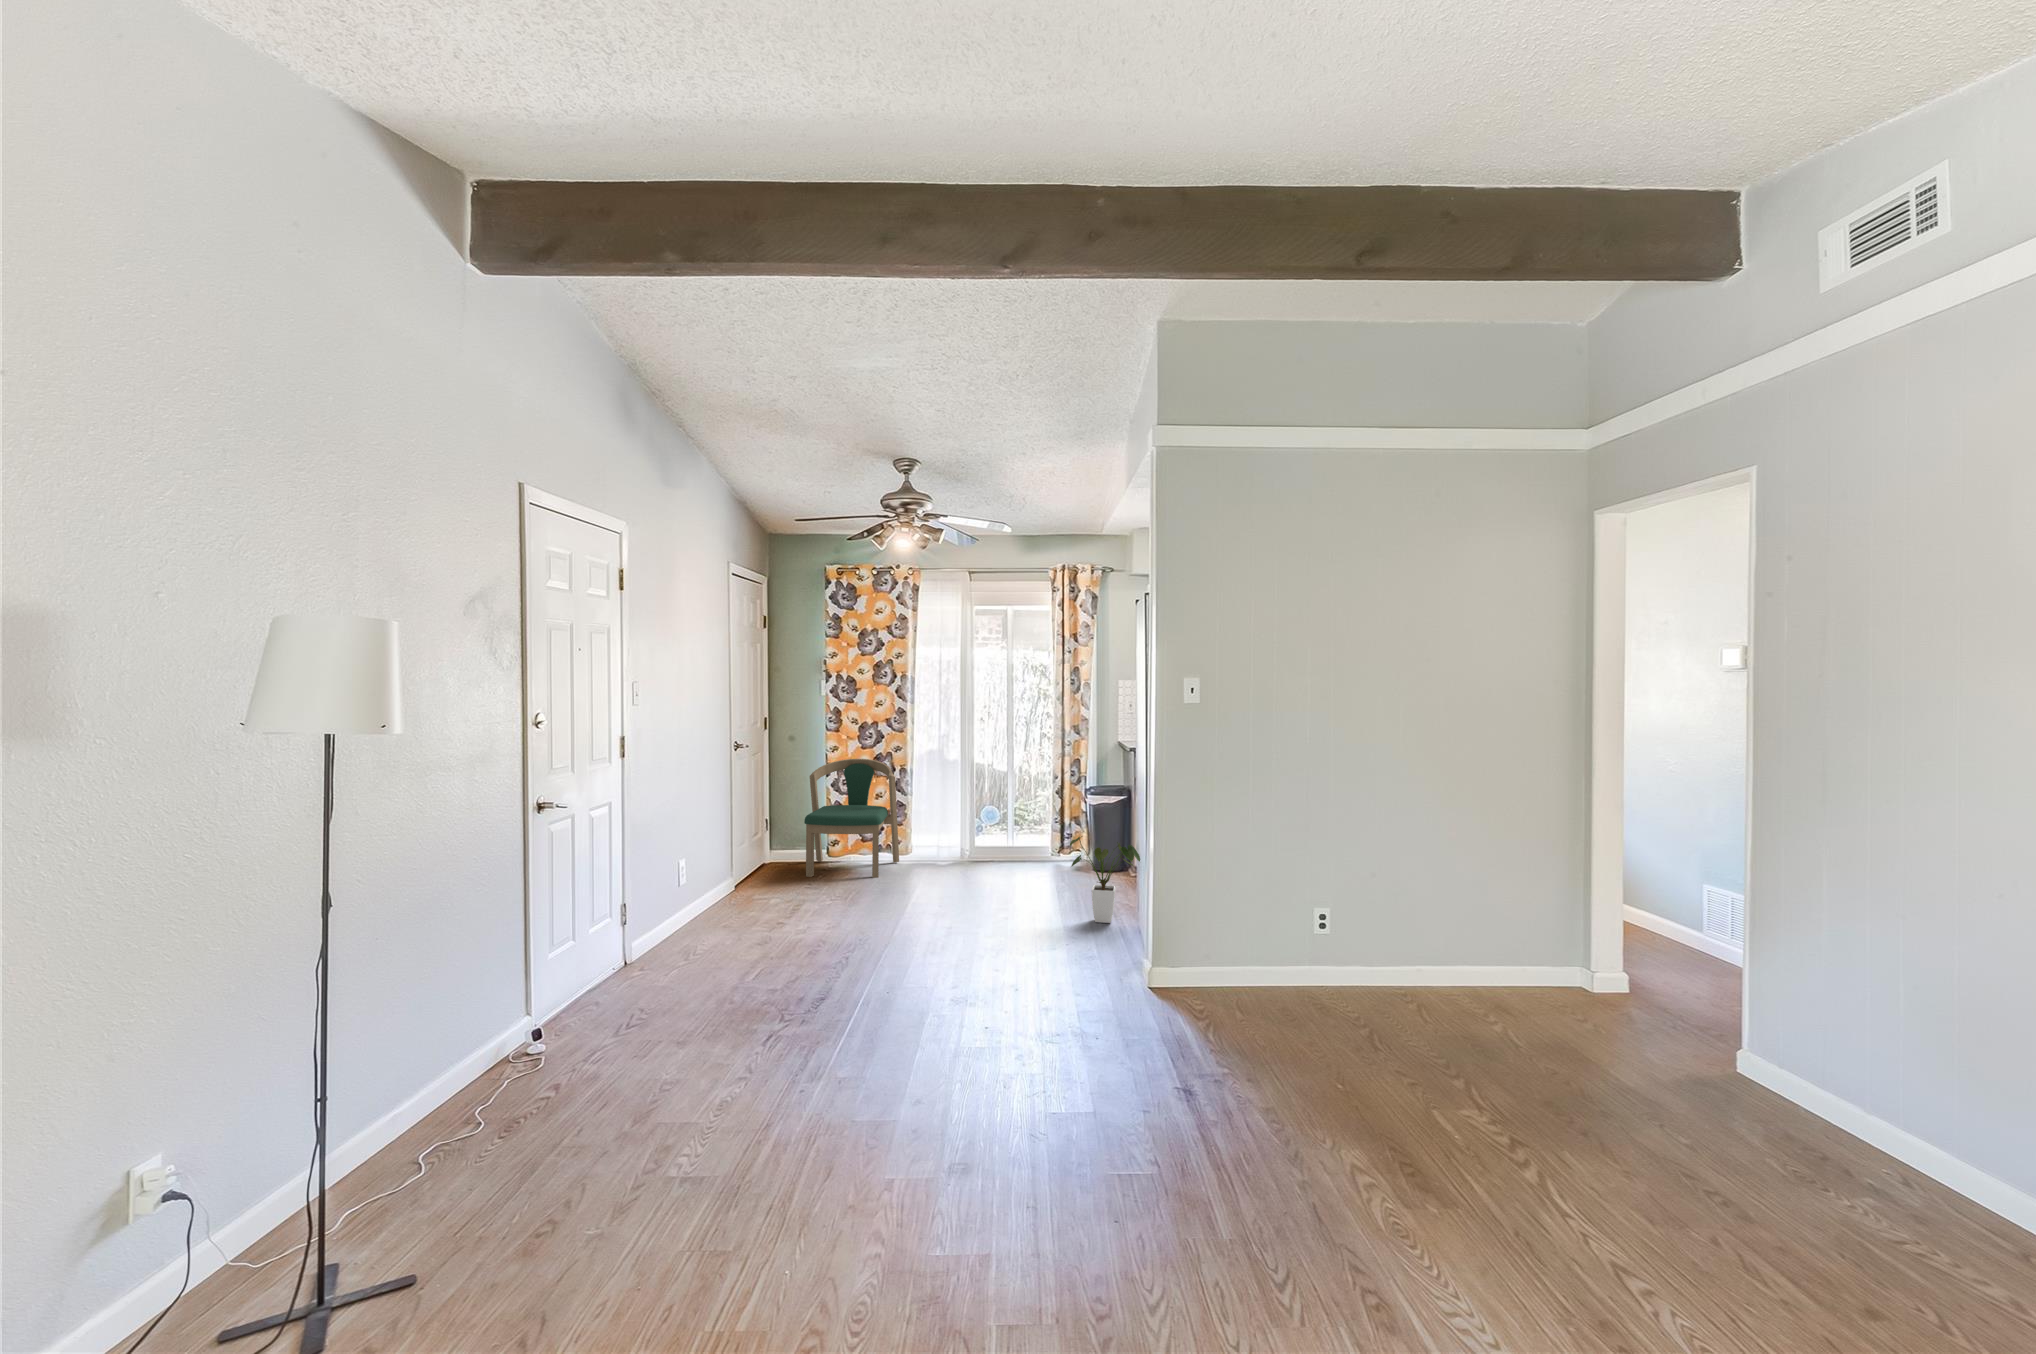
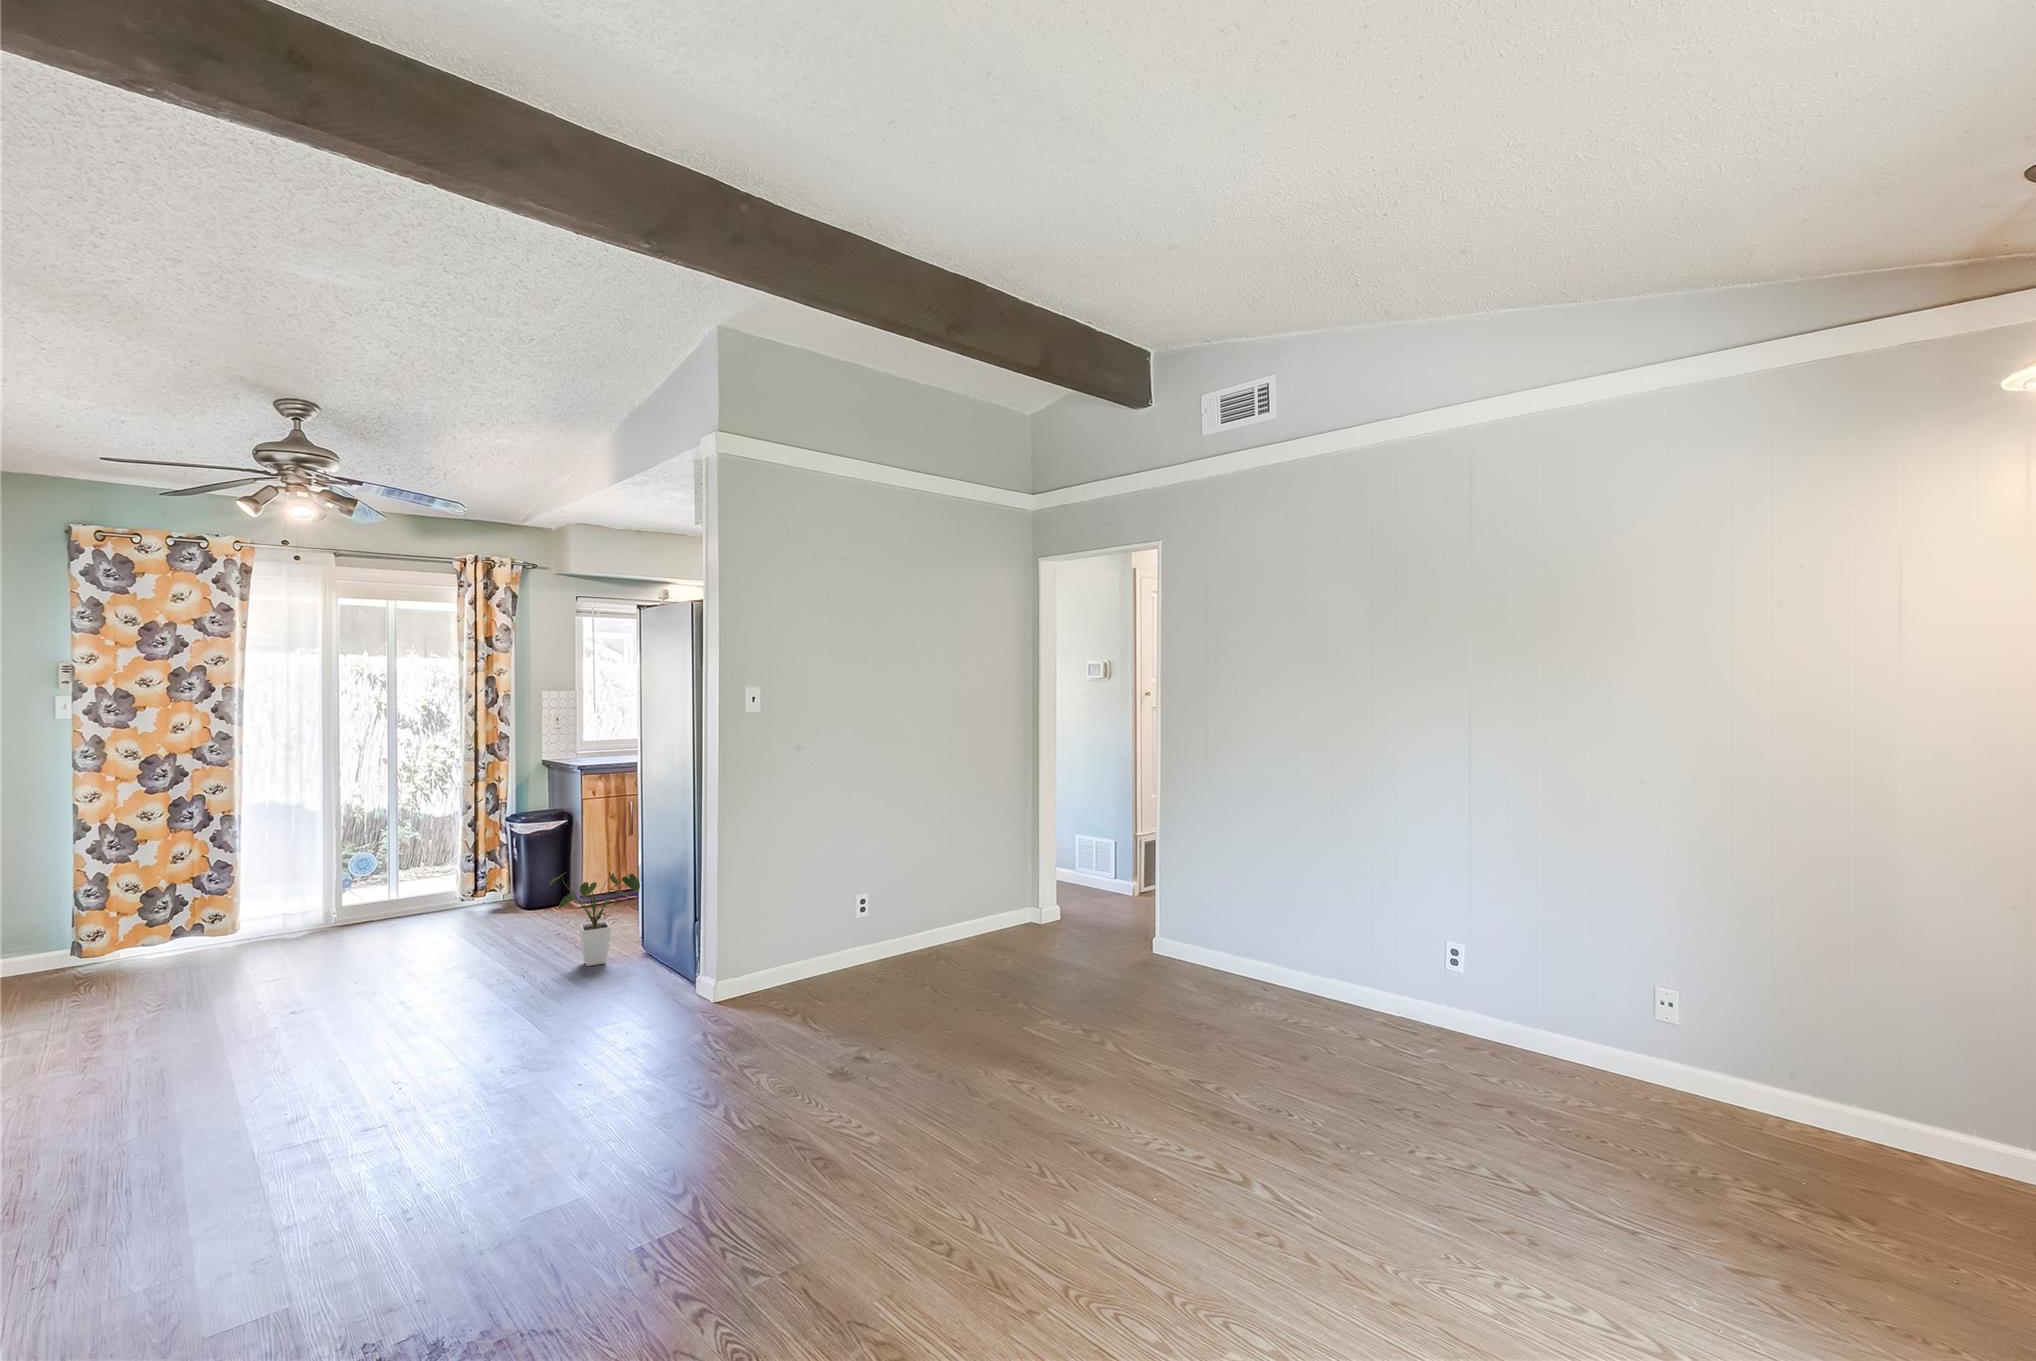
dining chair: present [804,759,899,878] -> none [43,811,221,1002]

